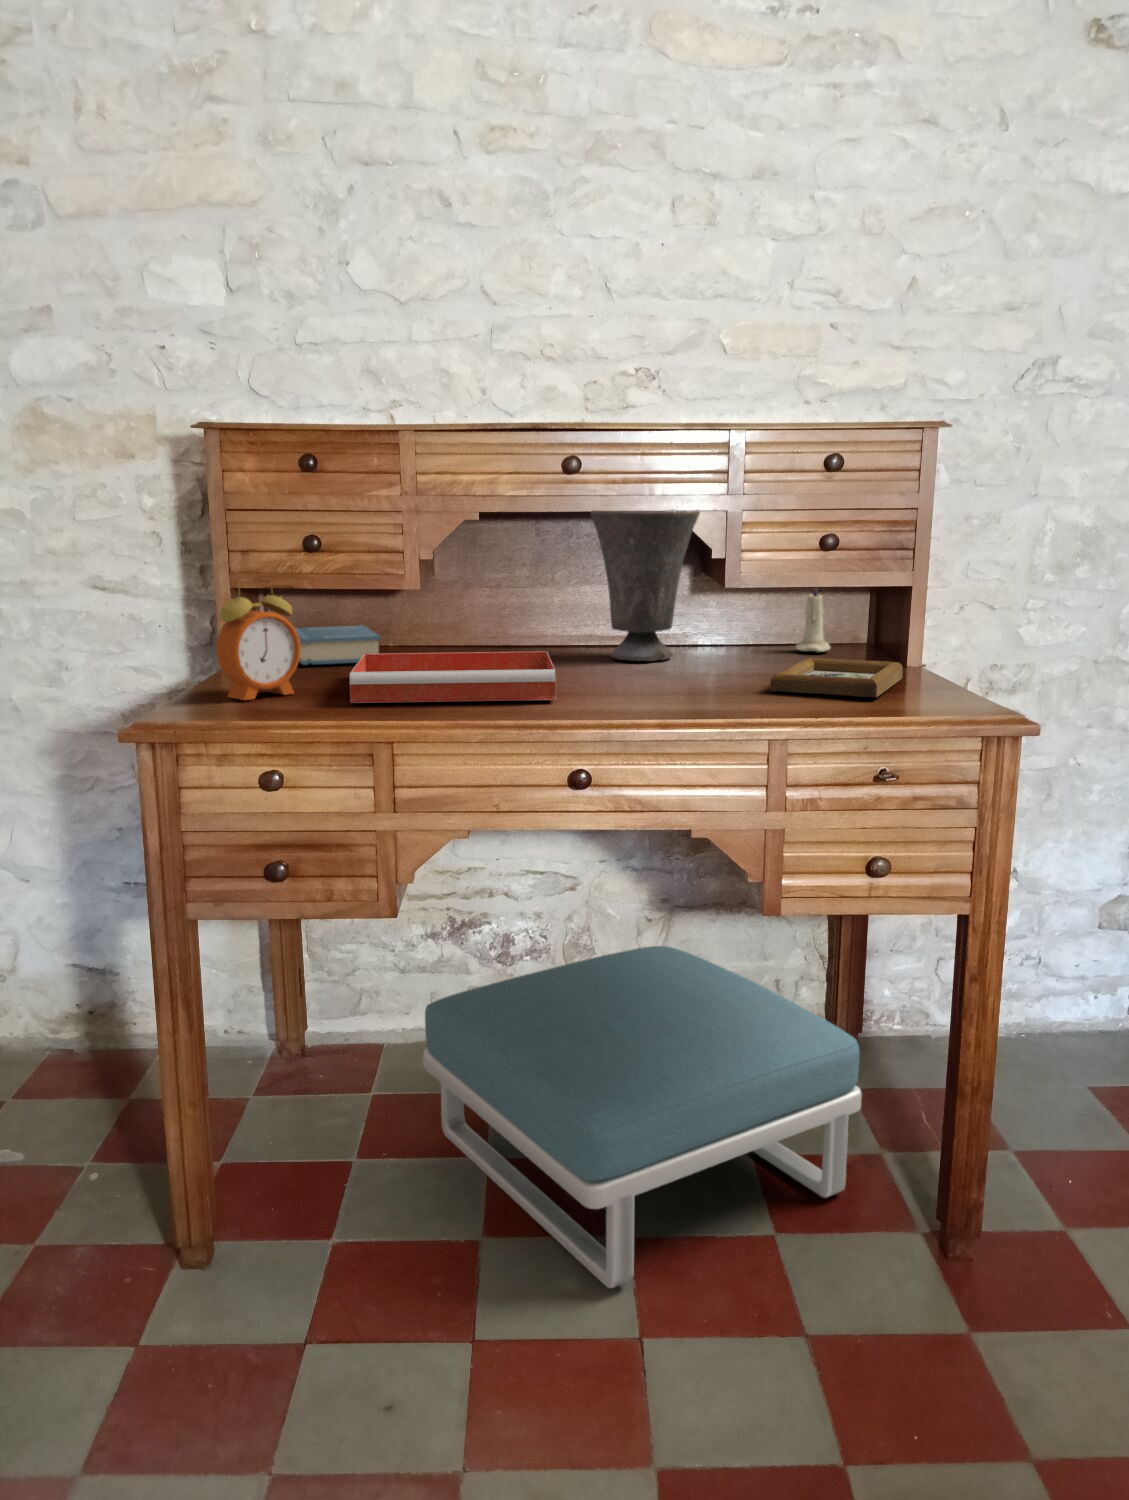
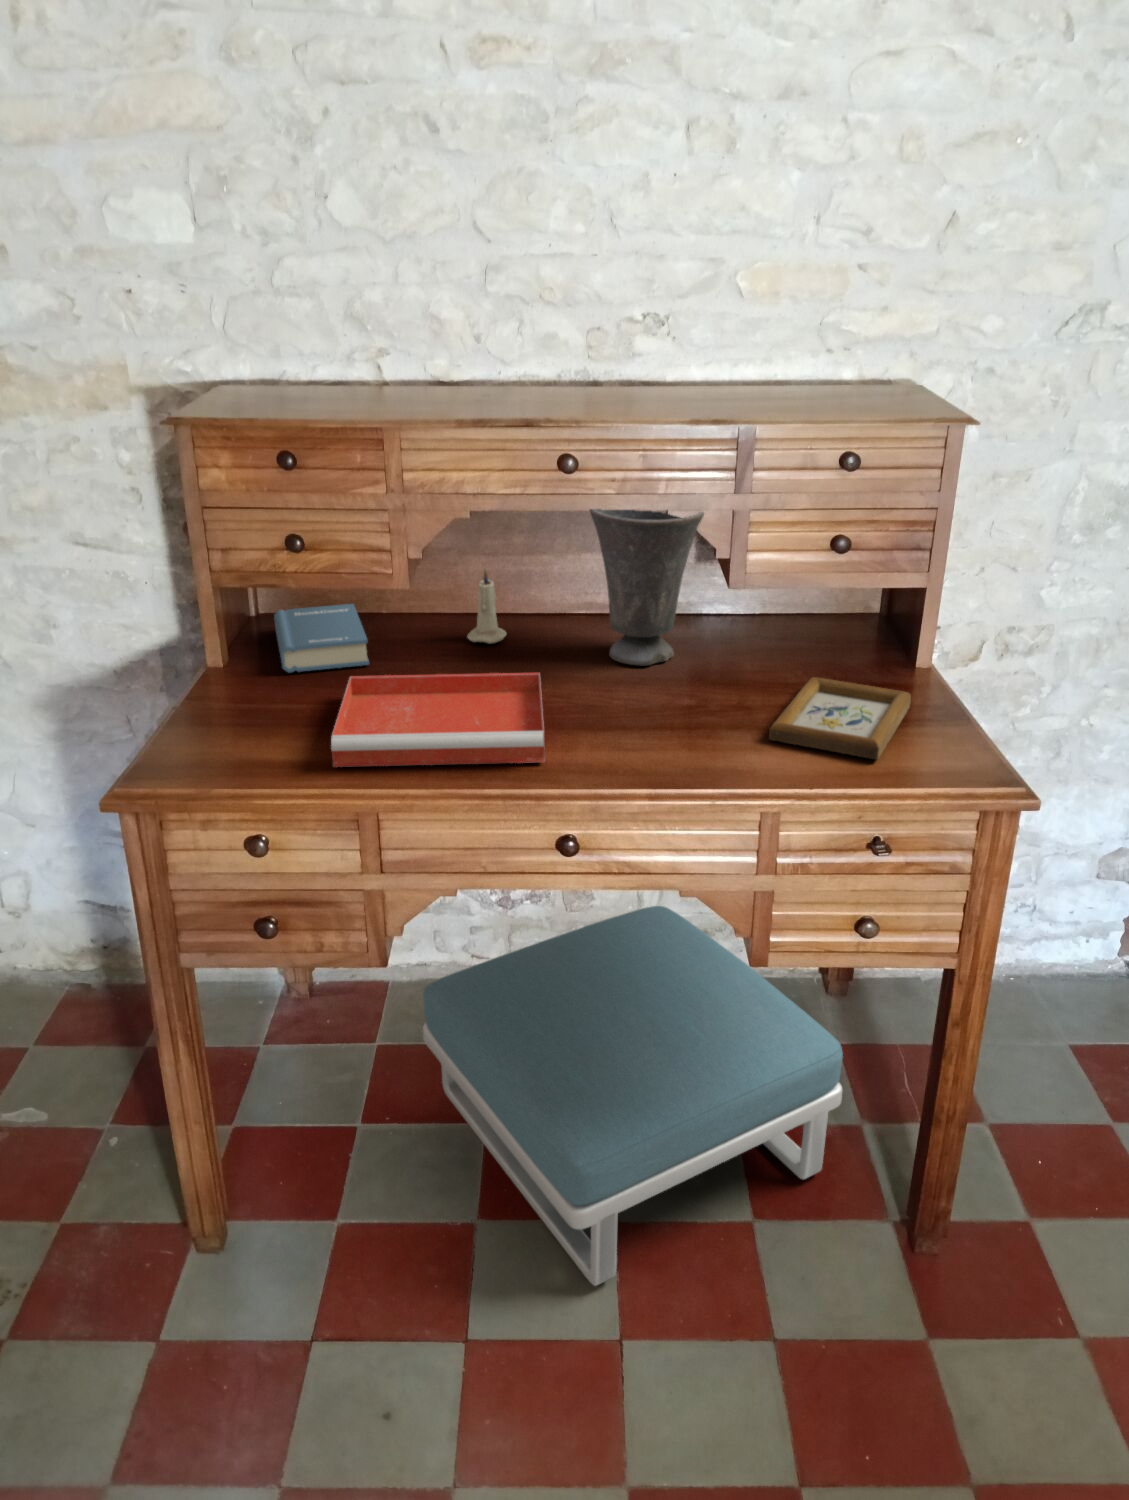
candle: present [795,587,830,652] -> present [467,569,506,644]
alarm clock: present [216,591,301,700] -> none [193,627,281,757]

